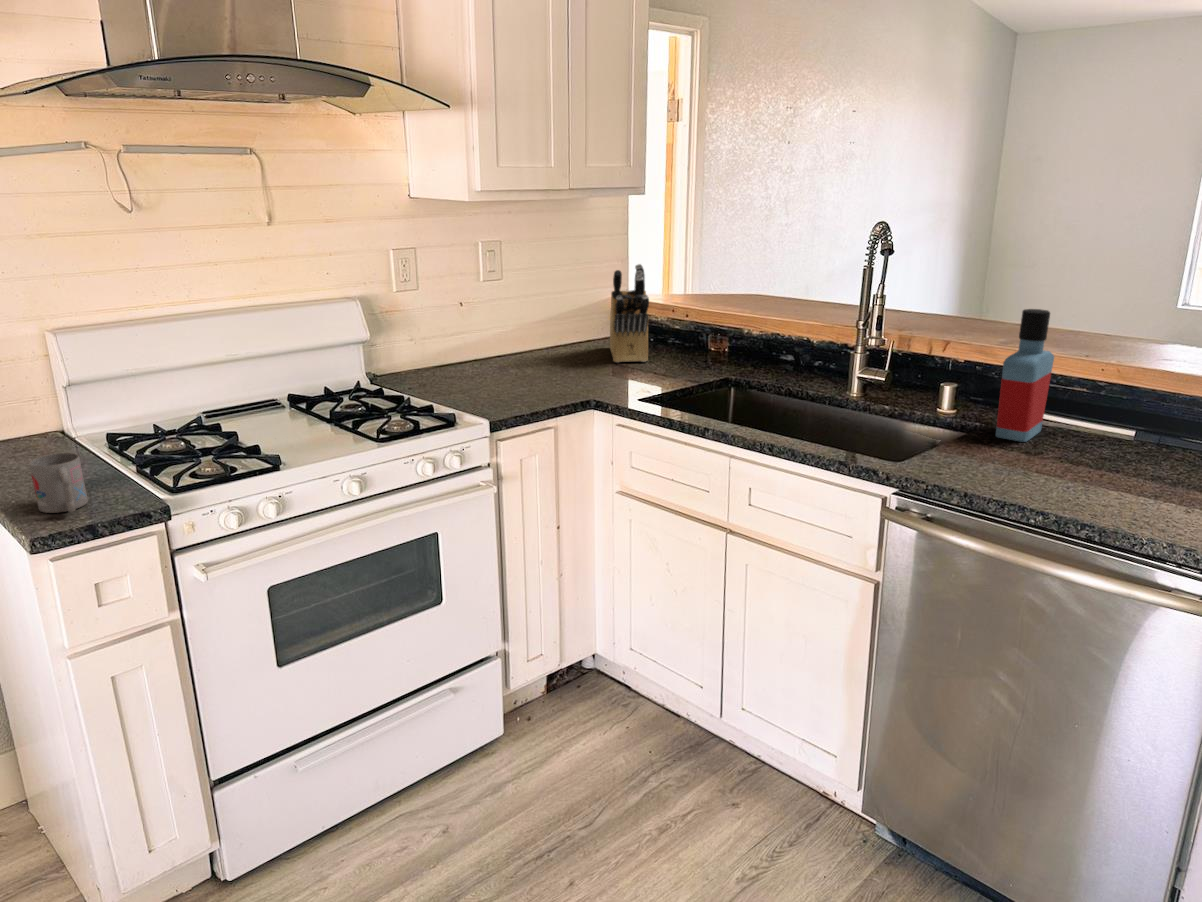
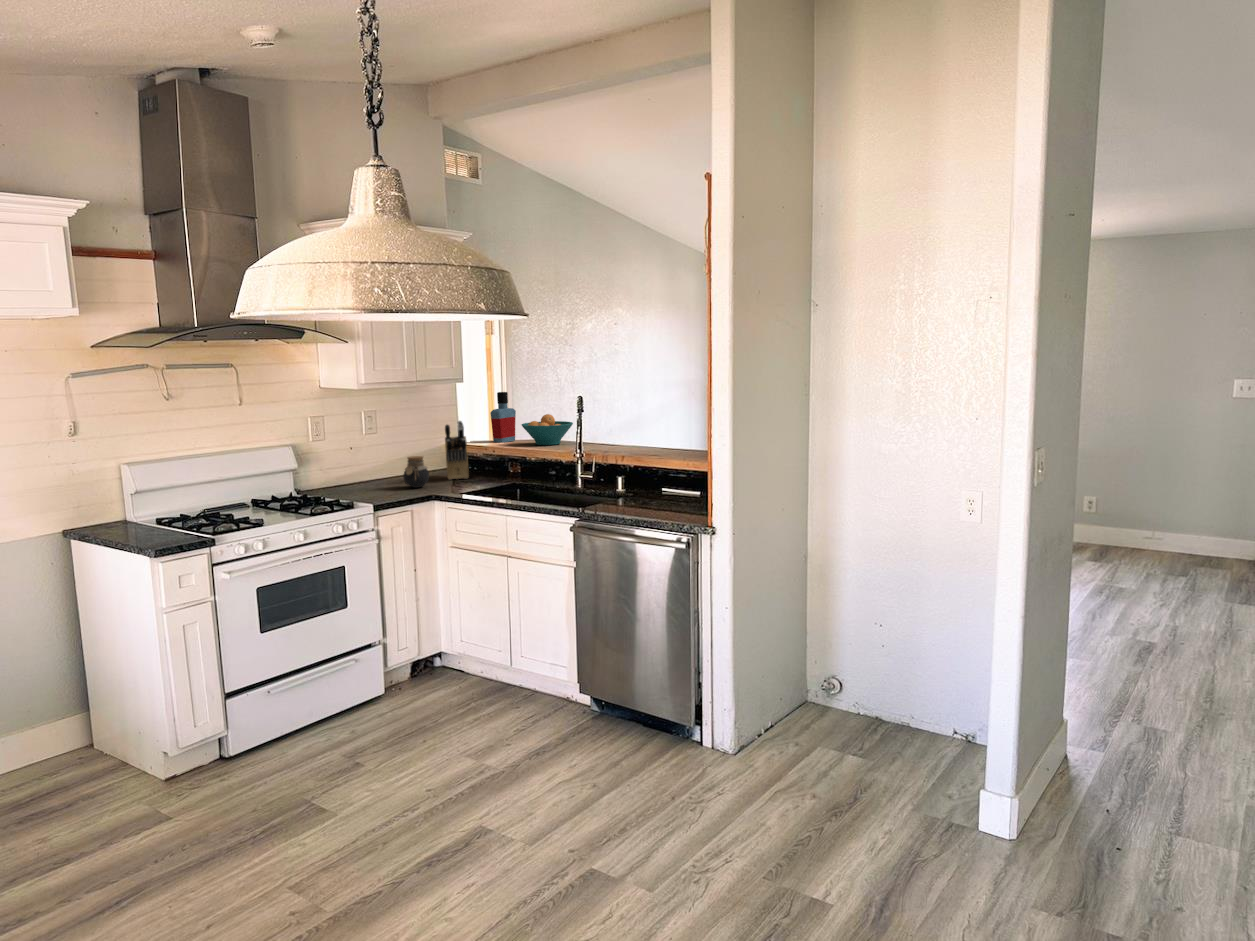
fruit bowl: none [736,257,824,310] -> present [522,414,573,445]
bottle: present [996,309,1054,442] -> present [490,392,516,443]
jar: none [544,324,587,378] -> present [403,456,429,488]
mug: present [29,453,88,513] -> none [146,516,171,543]

